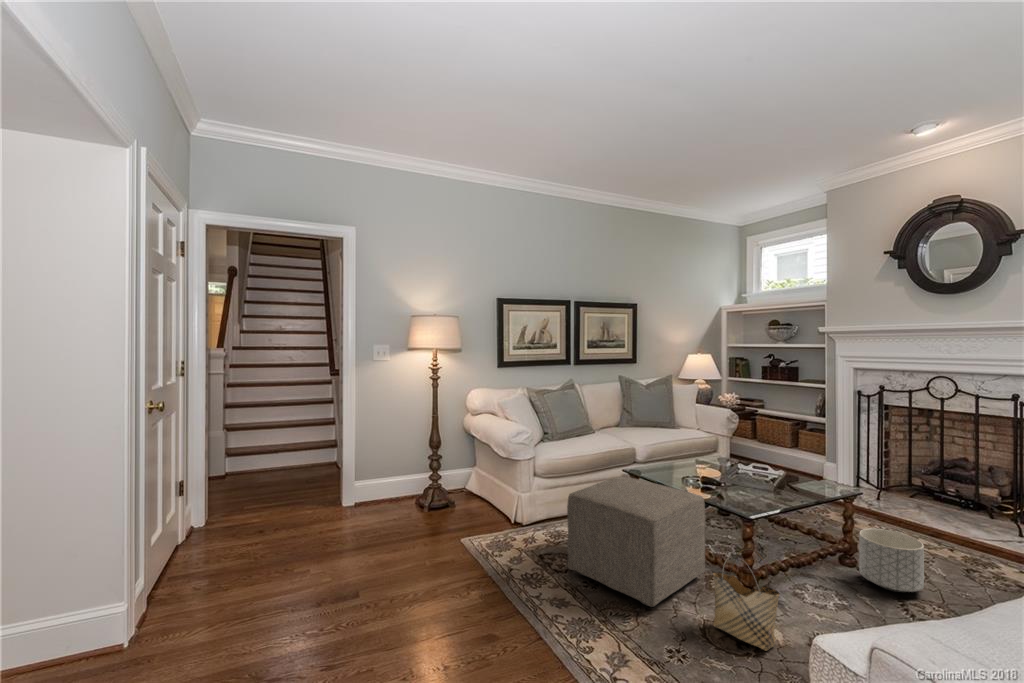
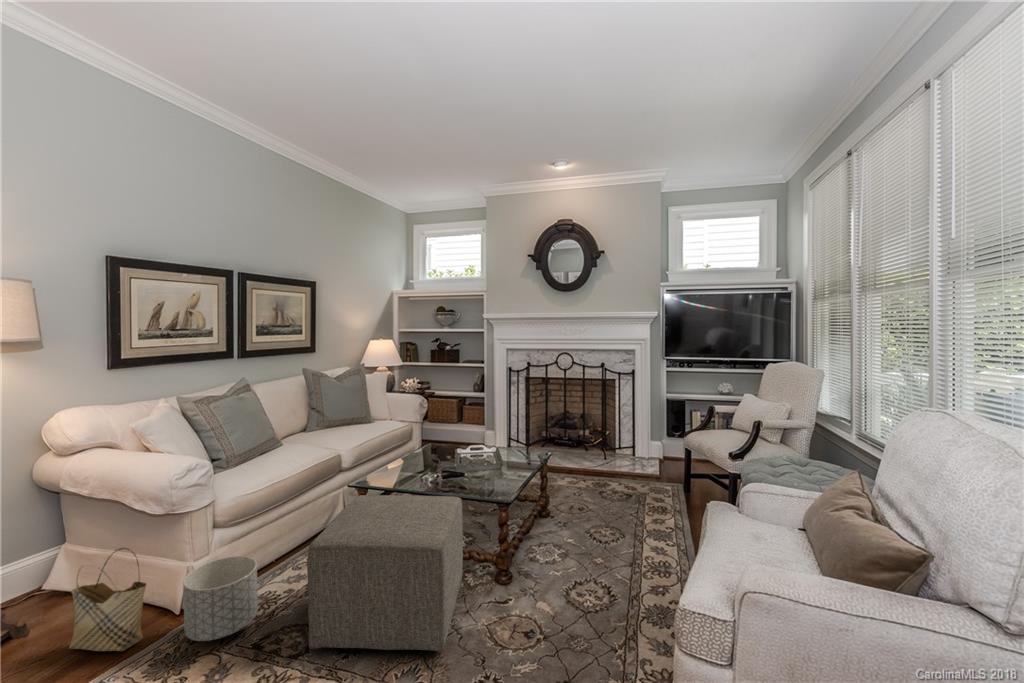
planter: present [859,529,924,592] -> present [183,556,258,641]
woven basket: present [713,548,779,650] -> present [69,548,146,651]

